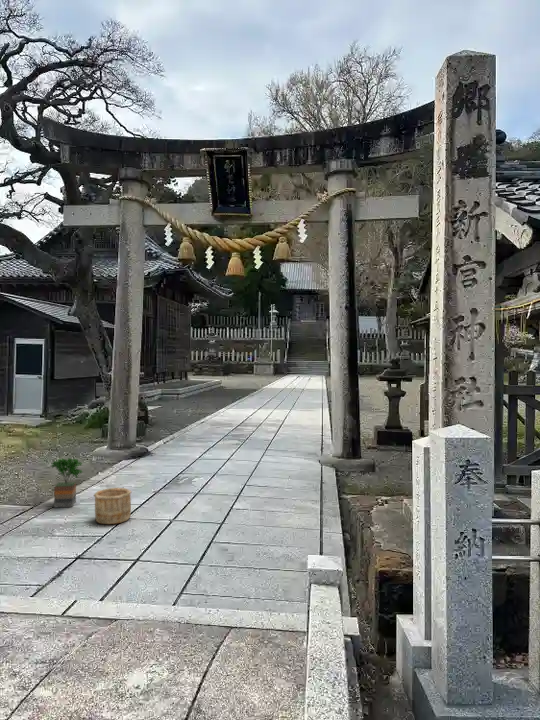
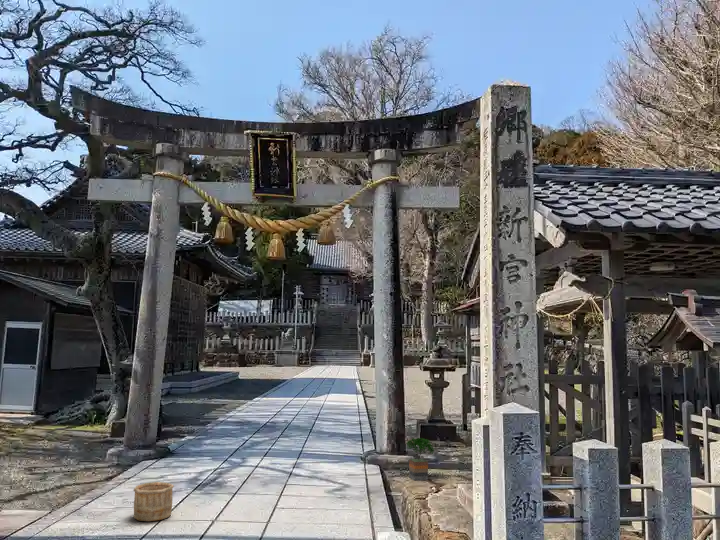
potted tree: present [51,458,82,507] -> present [407,438,434,480]

